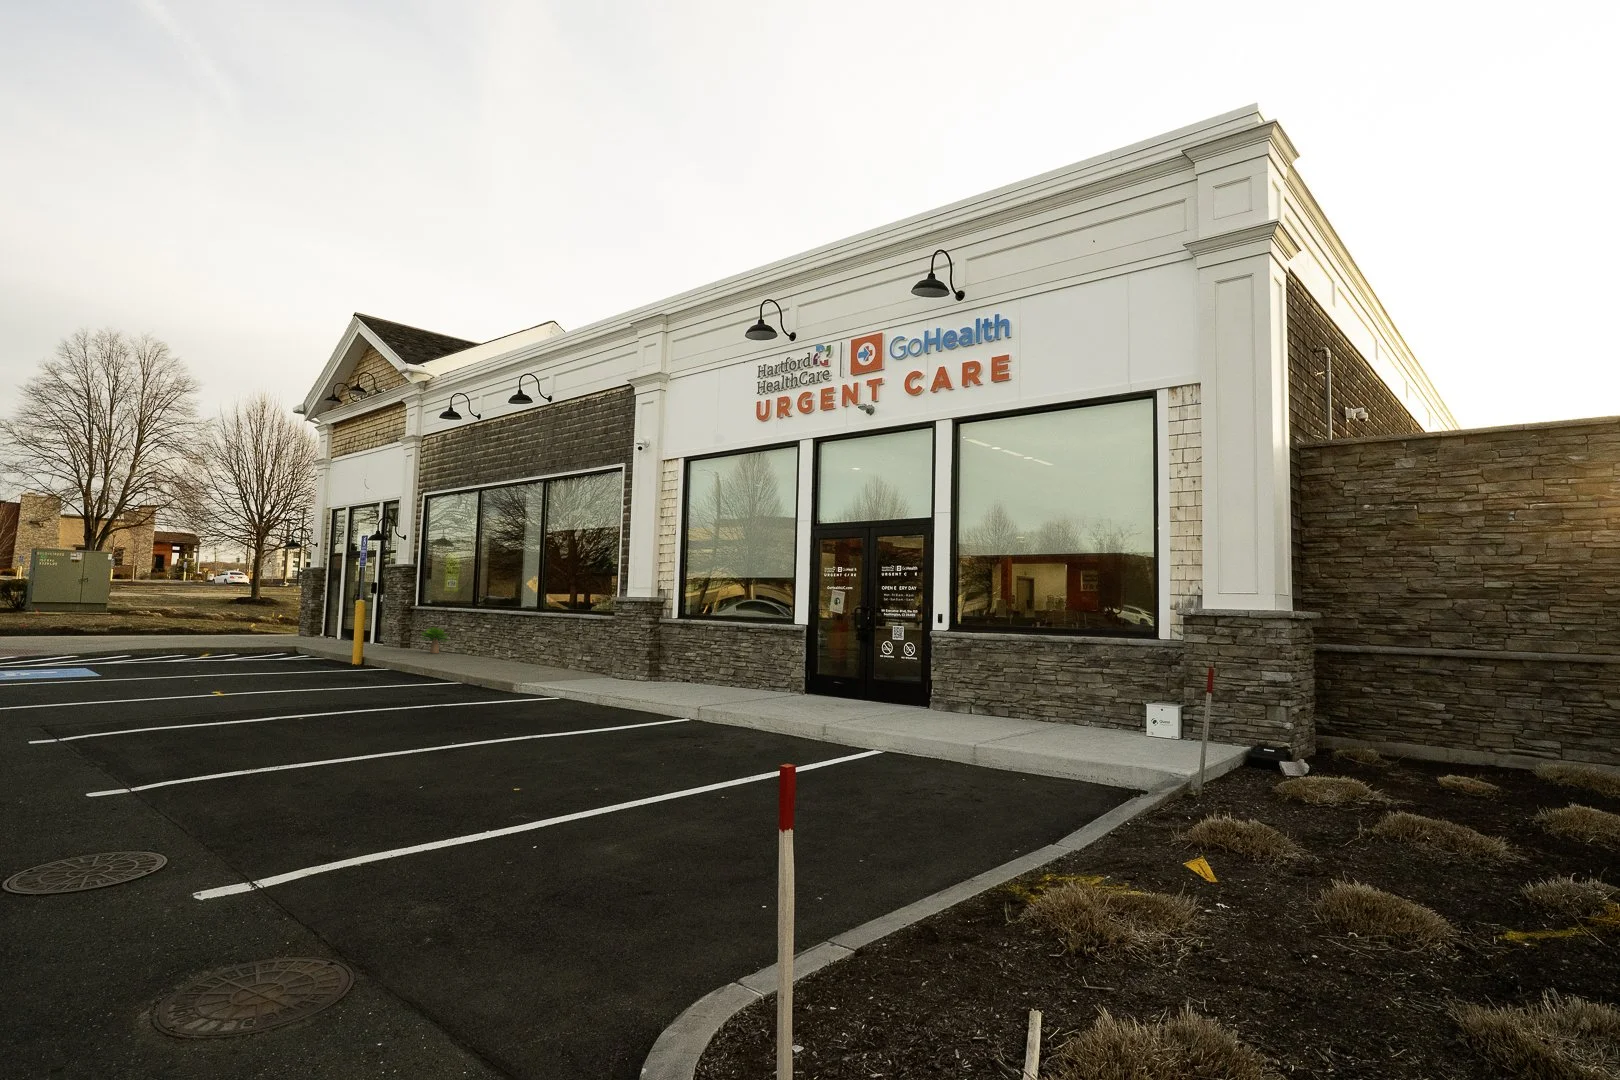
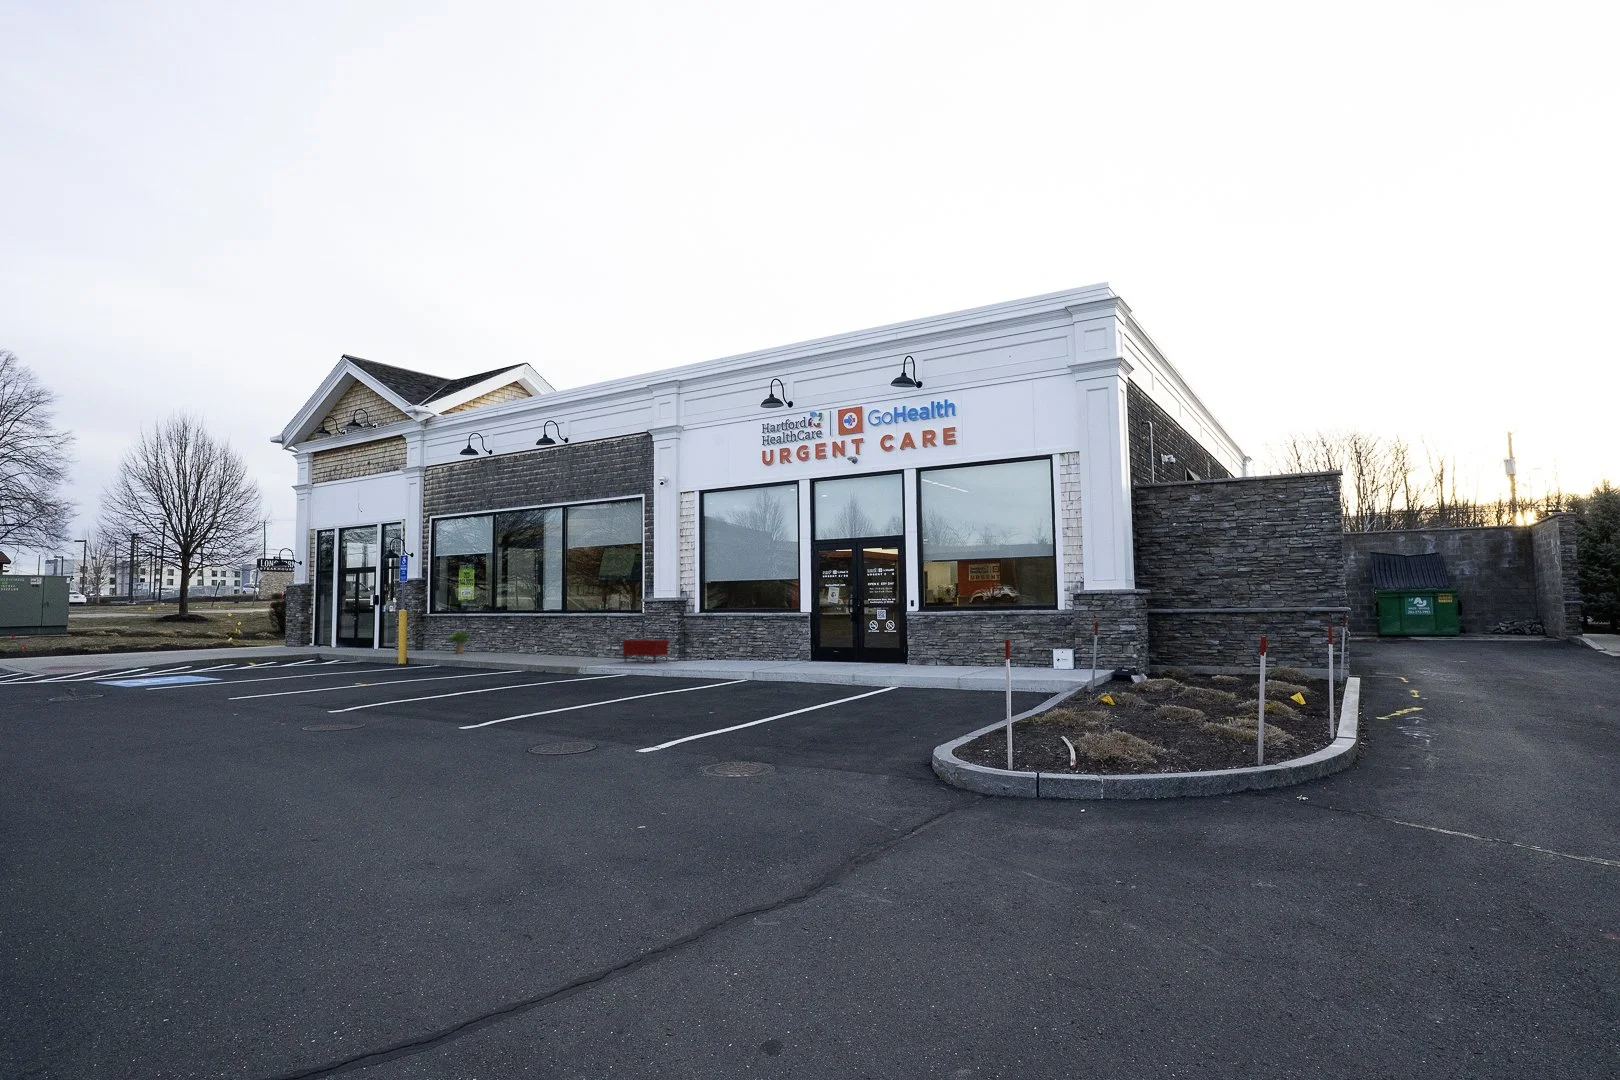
bench: none [581,648,638,682] -> present [623,639,669,662]

